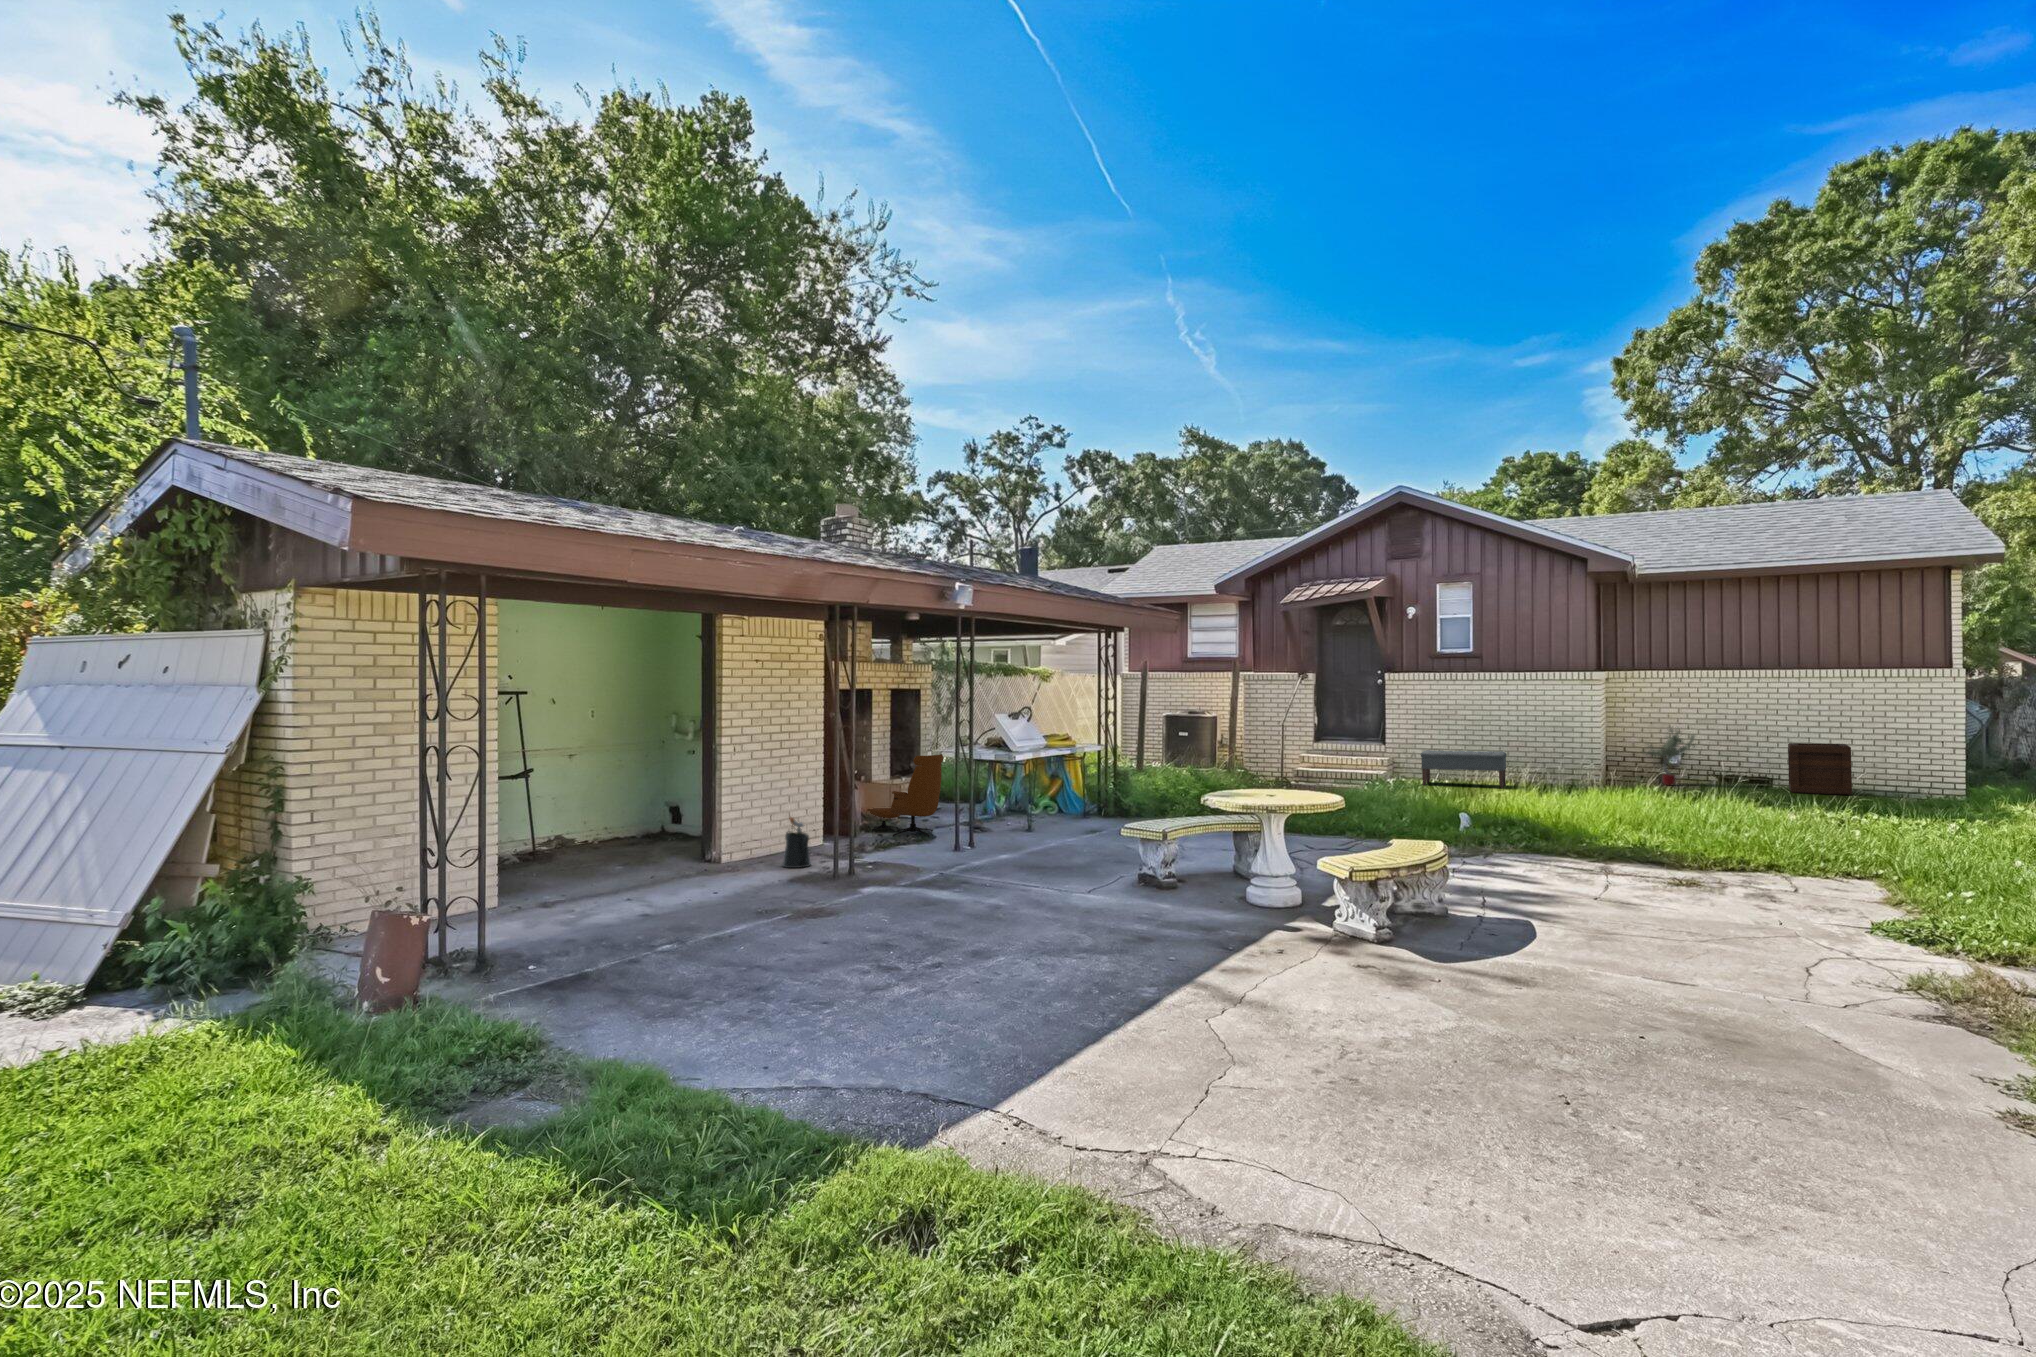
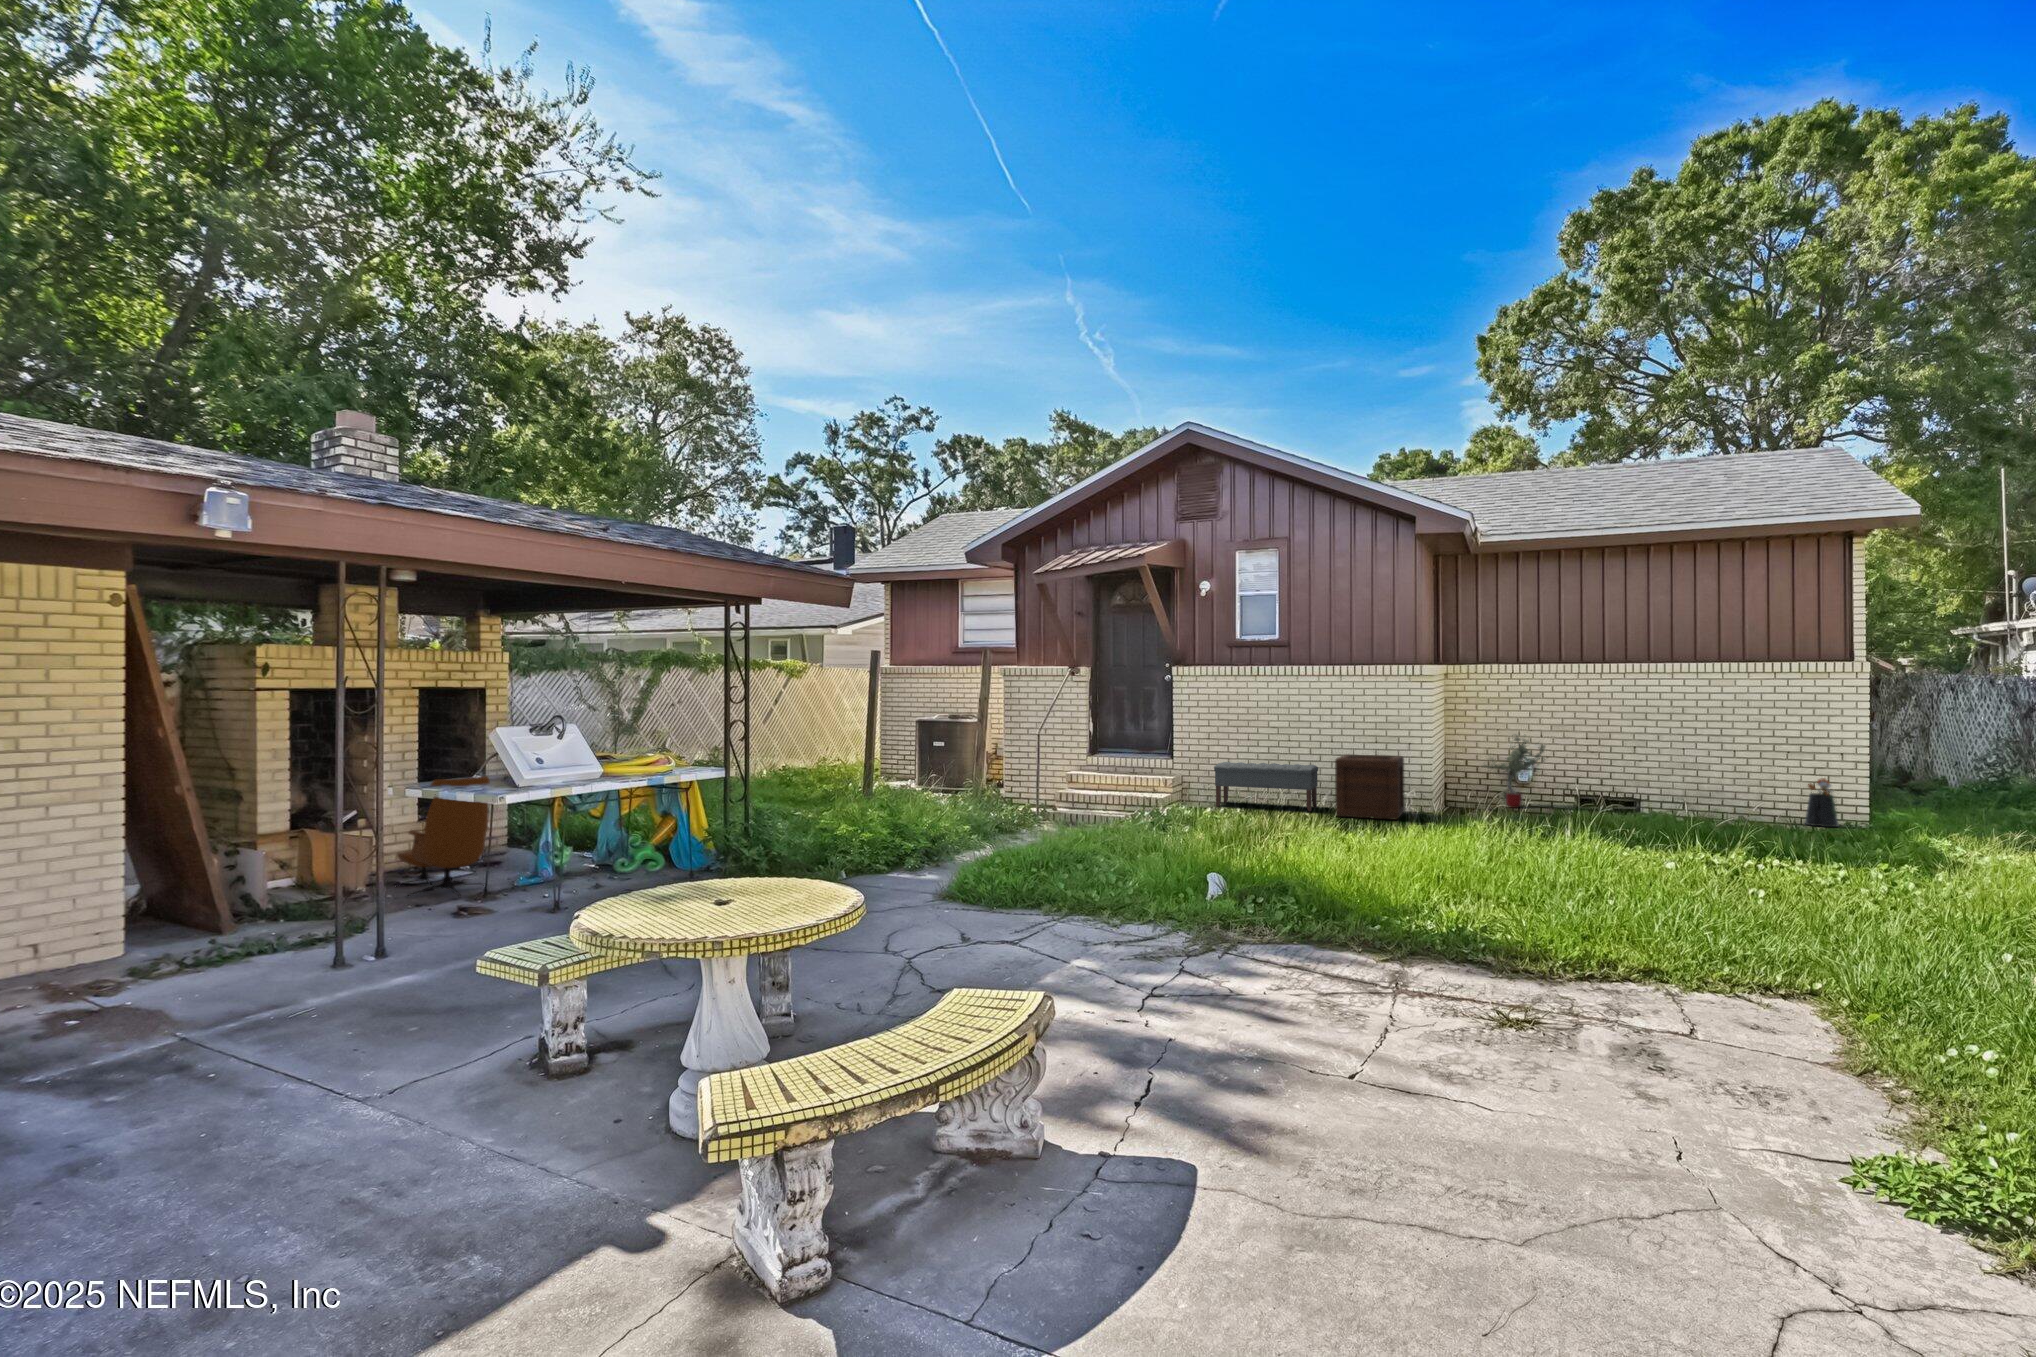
wooden crate: present [1788,743,1852,795] -> present [1335,754,1405,820]
watering can: present [783,818,811,868] -> present [1805,778,1839,827]

